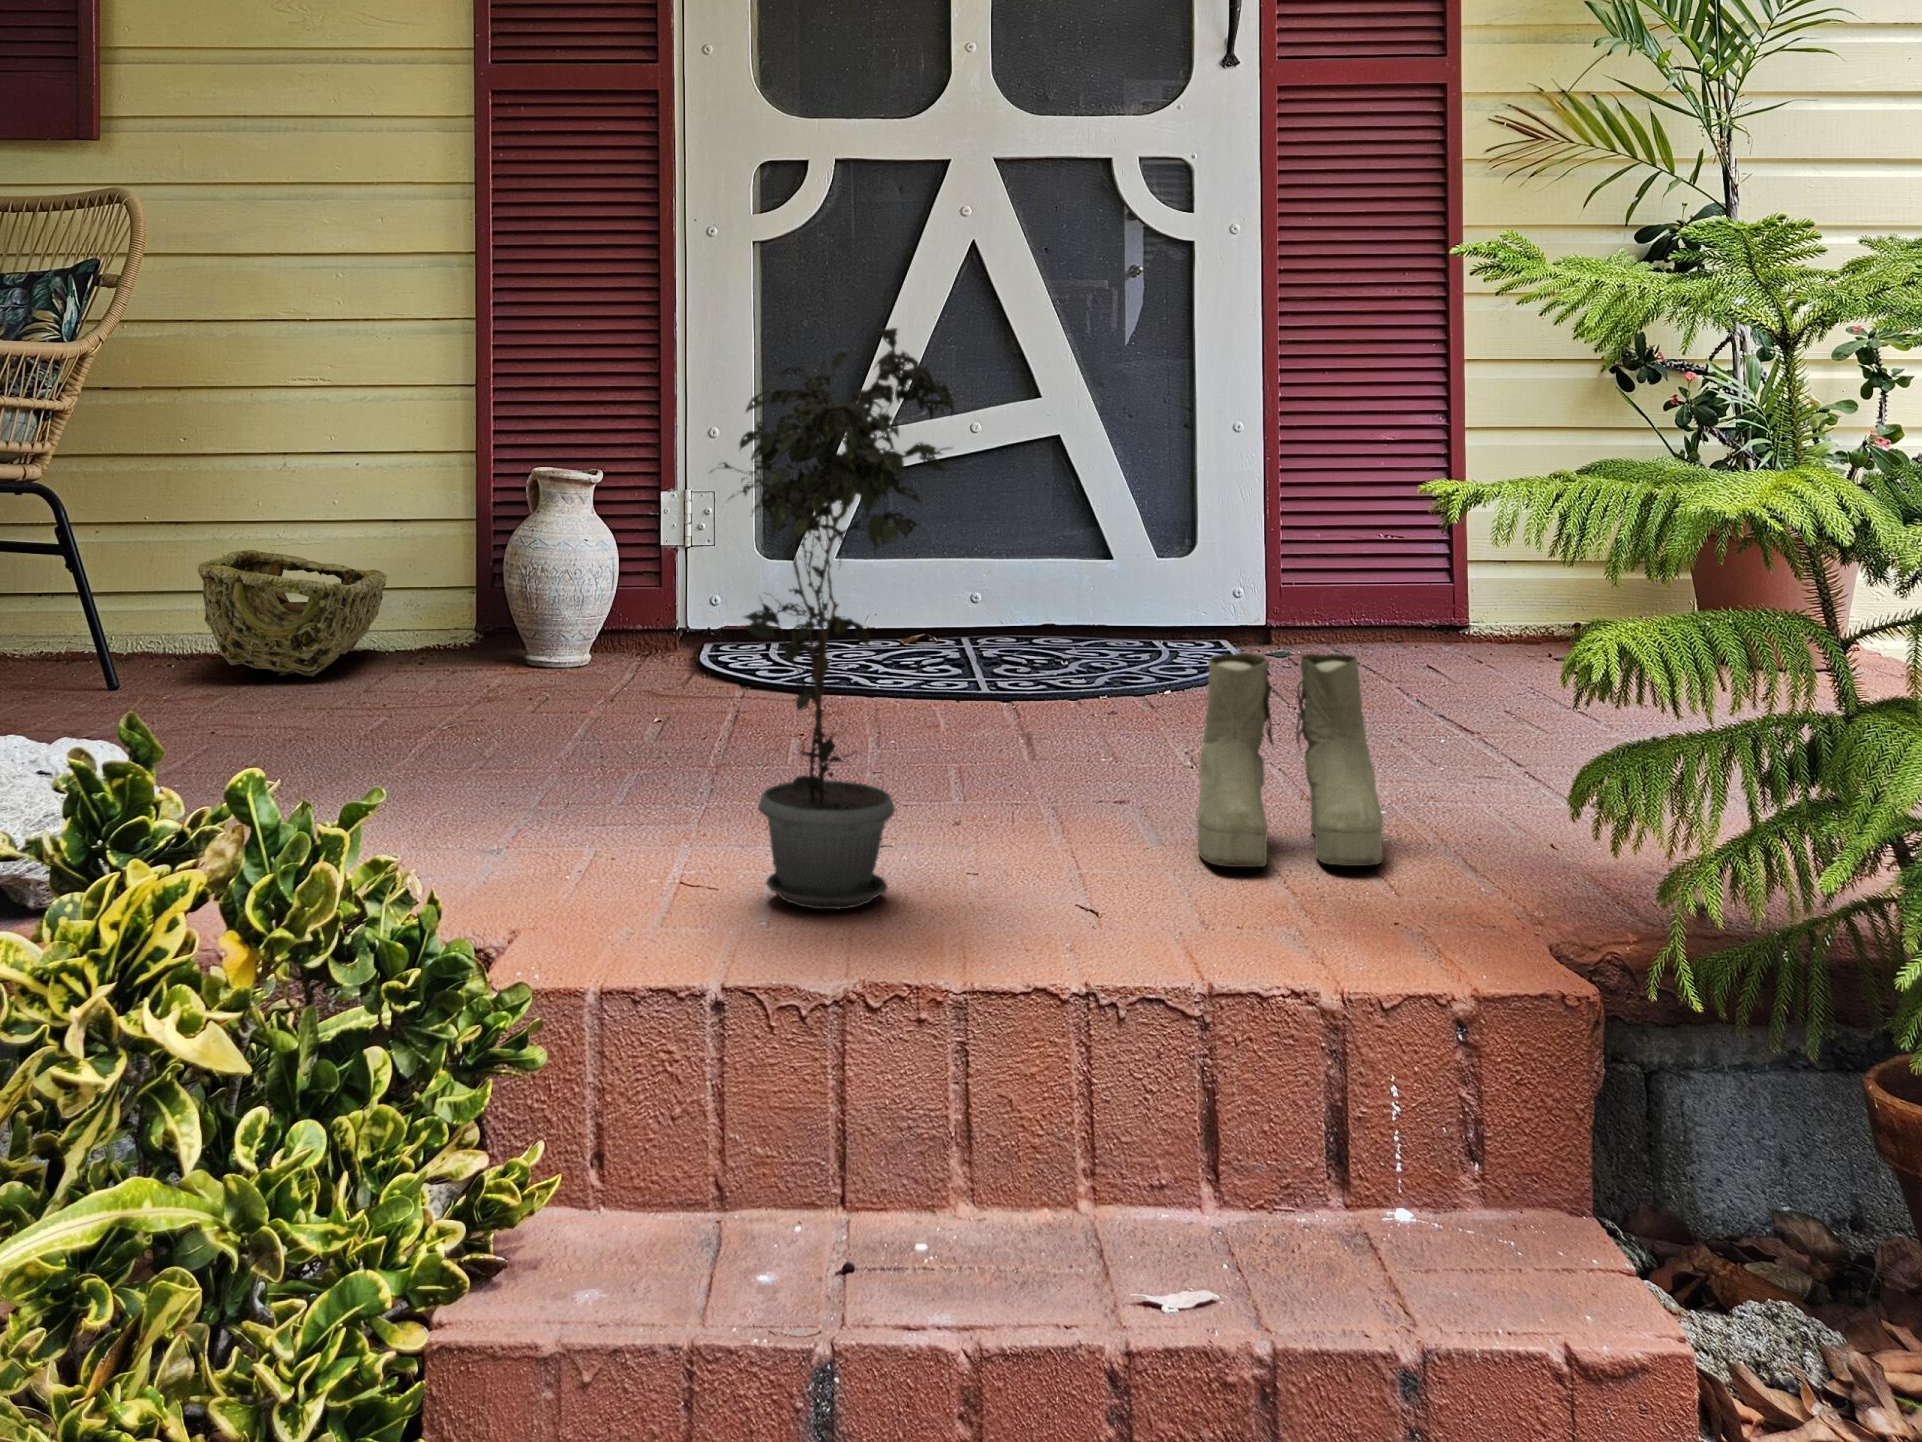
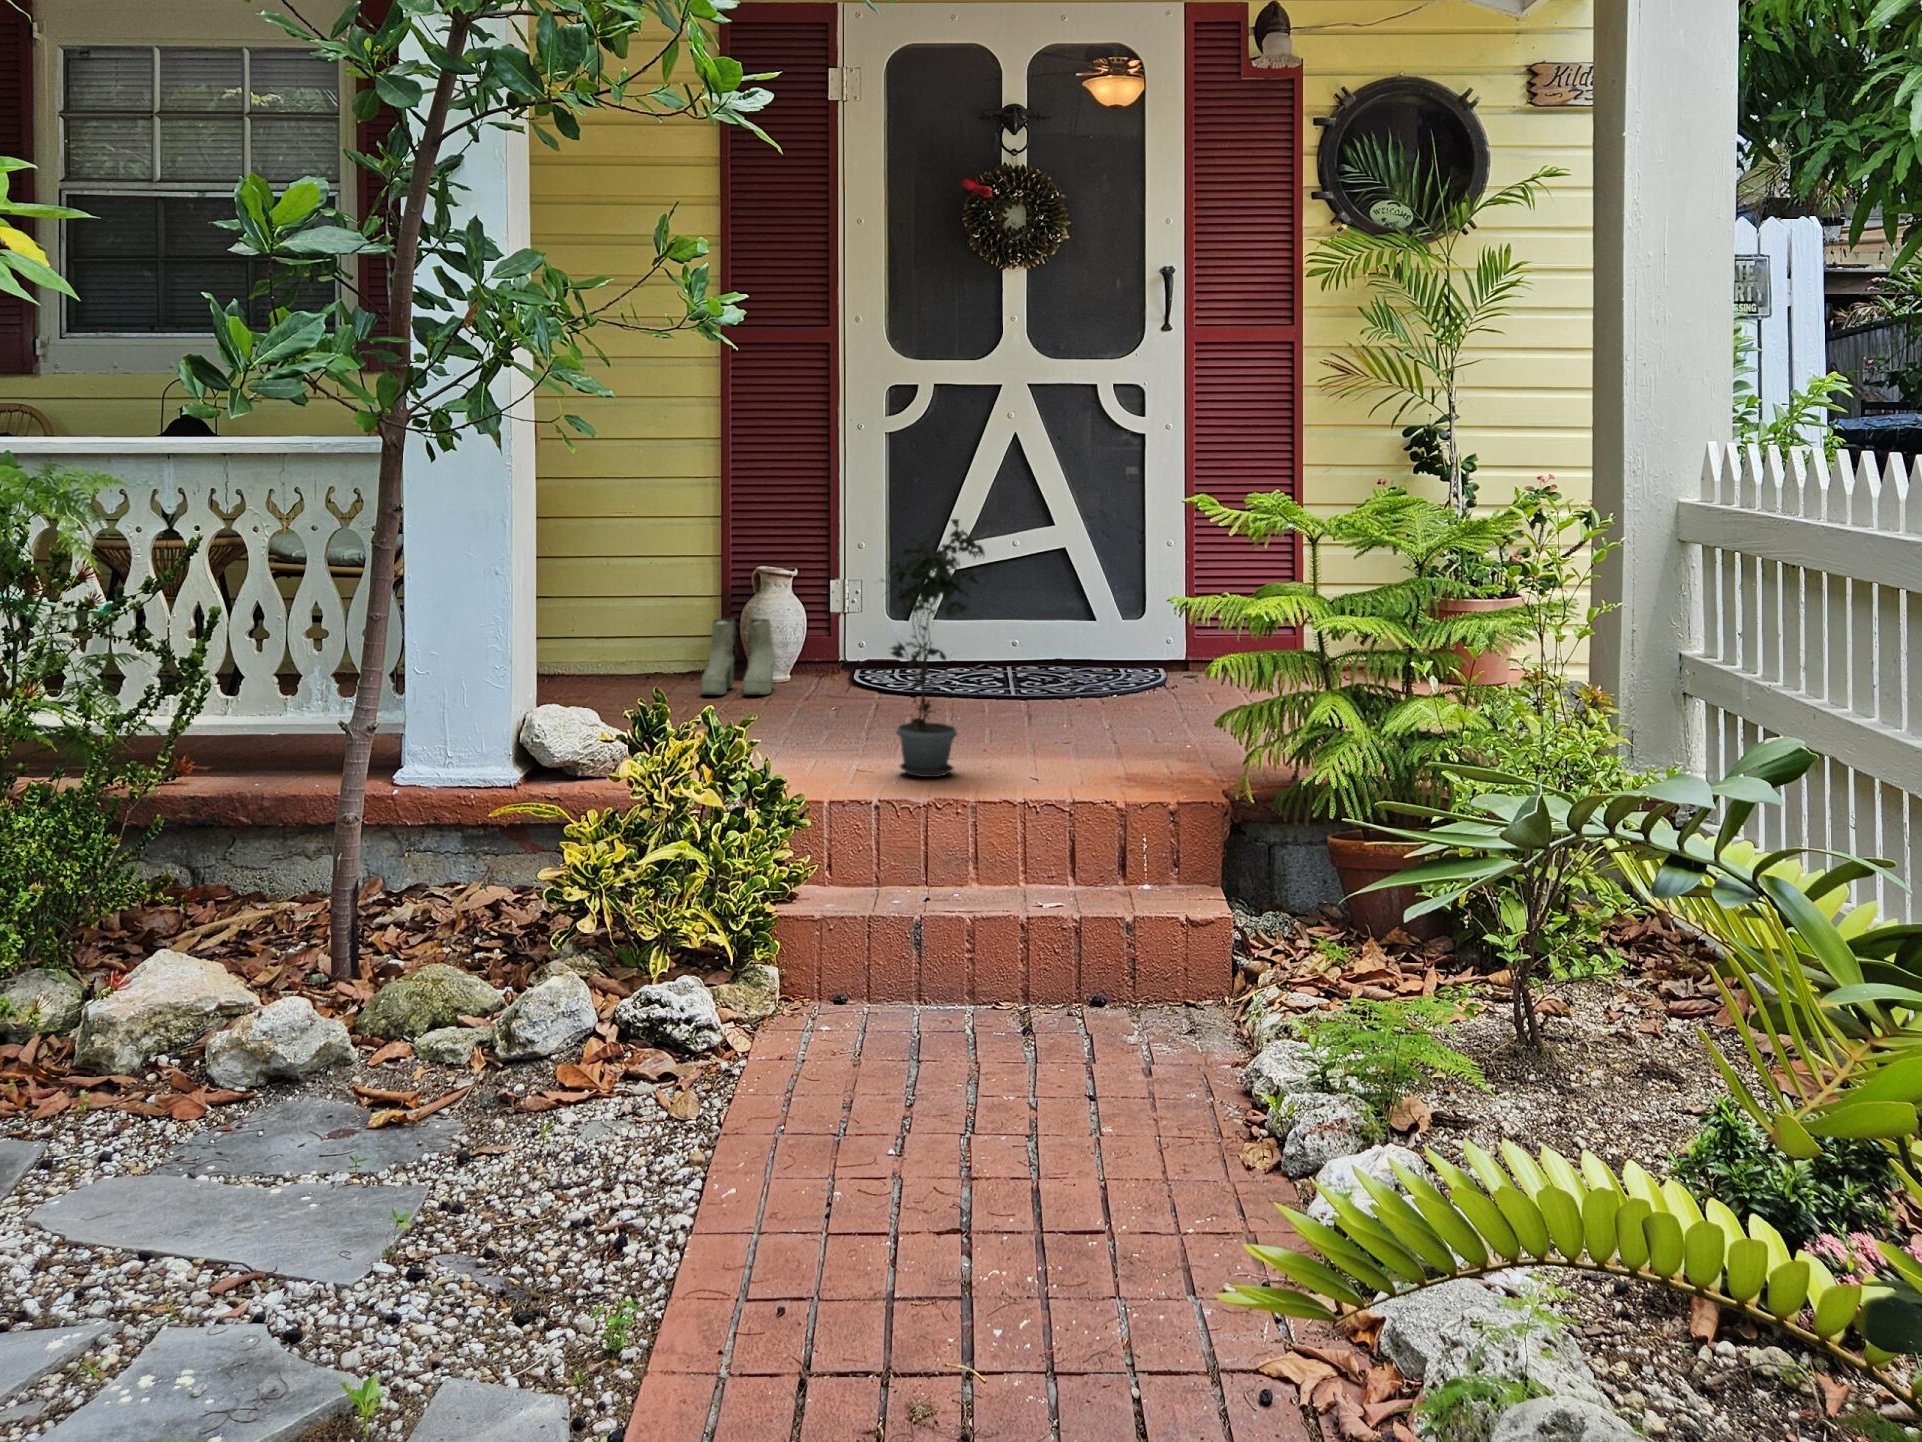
woven basket: present [197,550,387,676] -> none [574,613,672,685]
boots: present [1197,653,1383,867] -> present [701,619,775,695]

